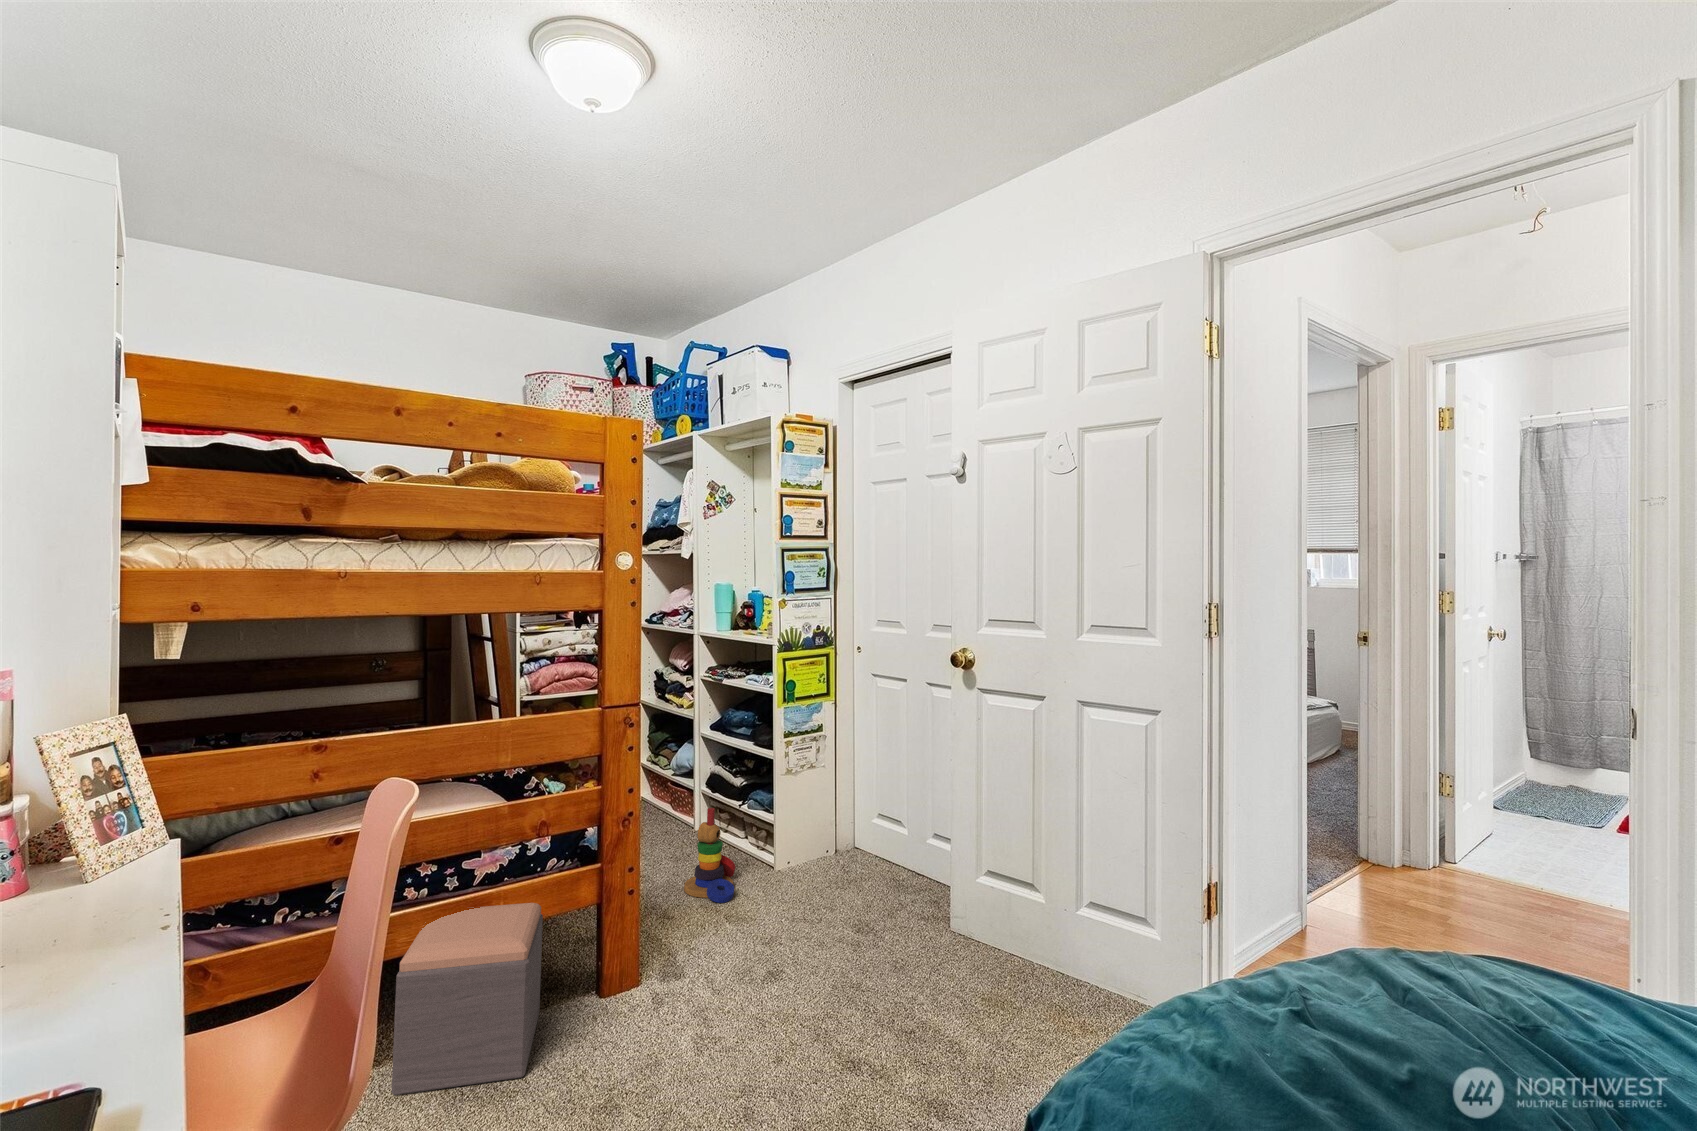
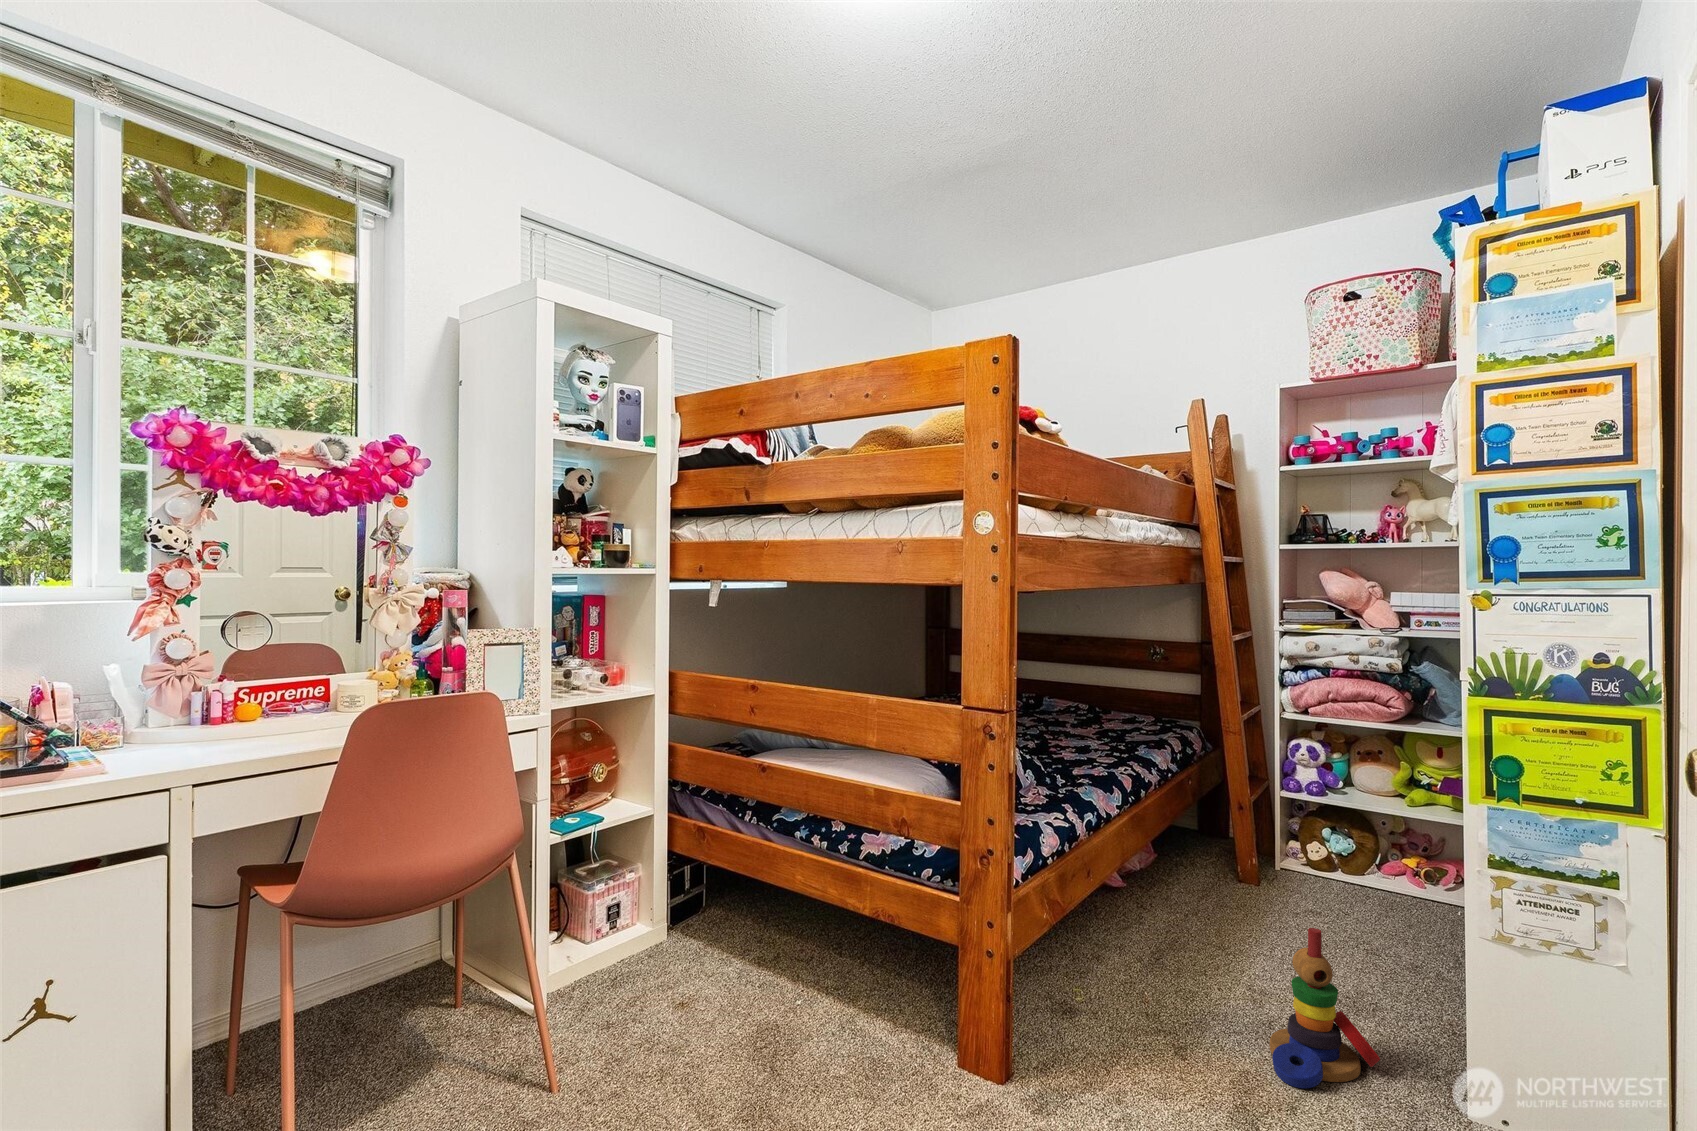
footstool: present [392,903,543,1095] -> none [778,874,922,1054]

